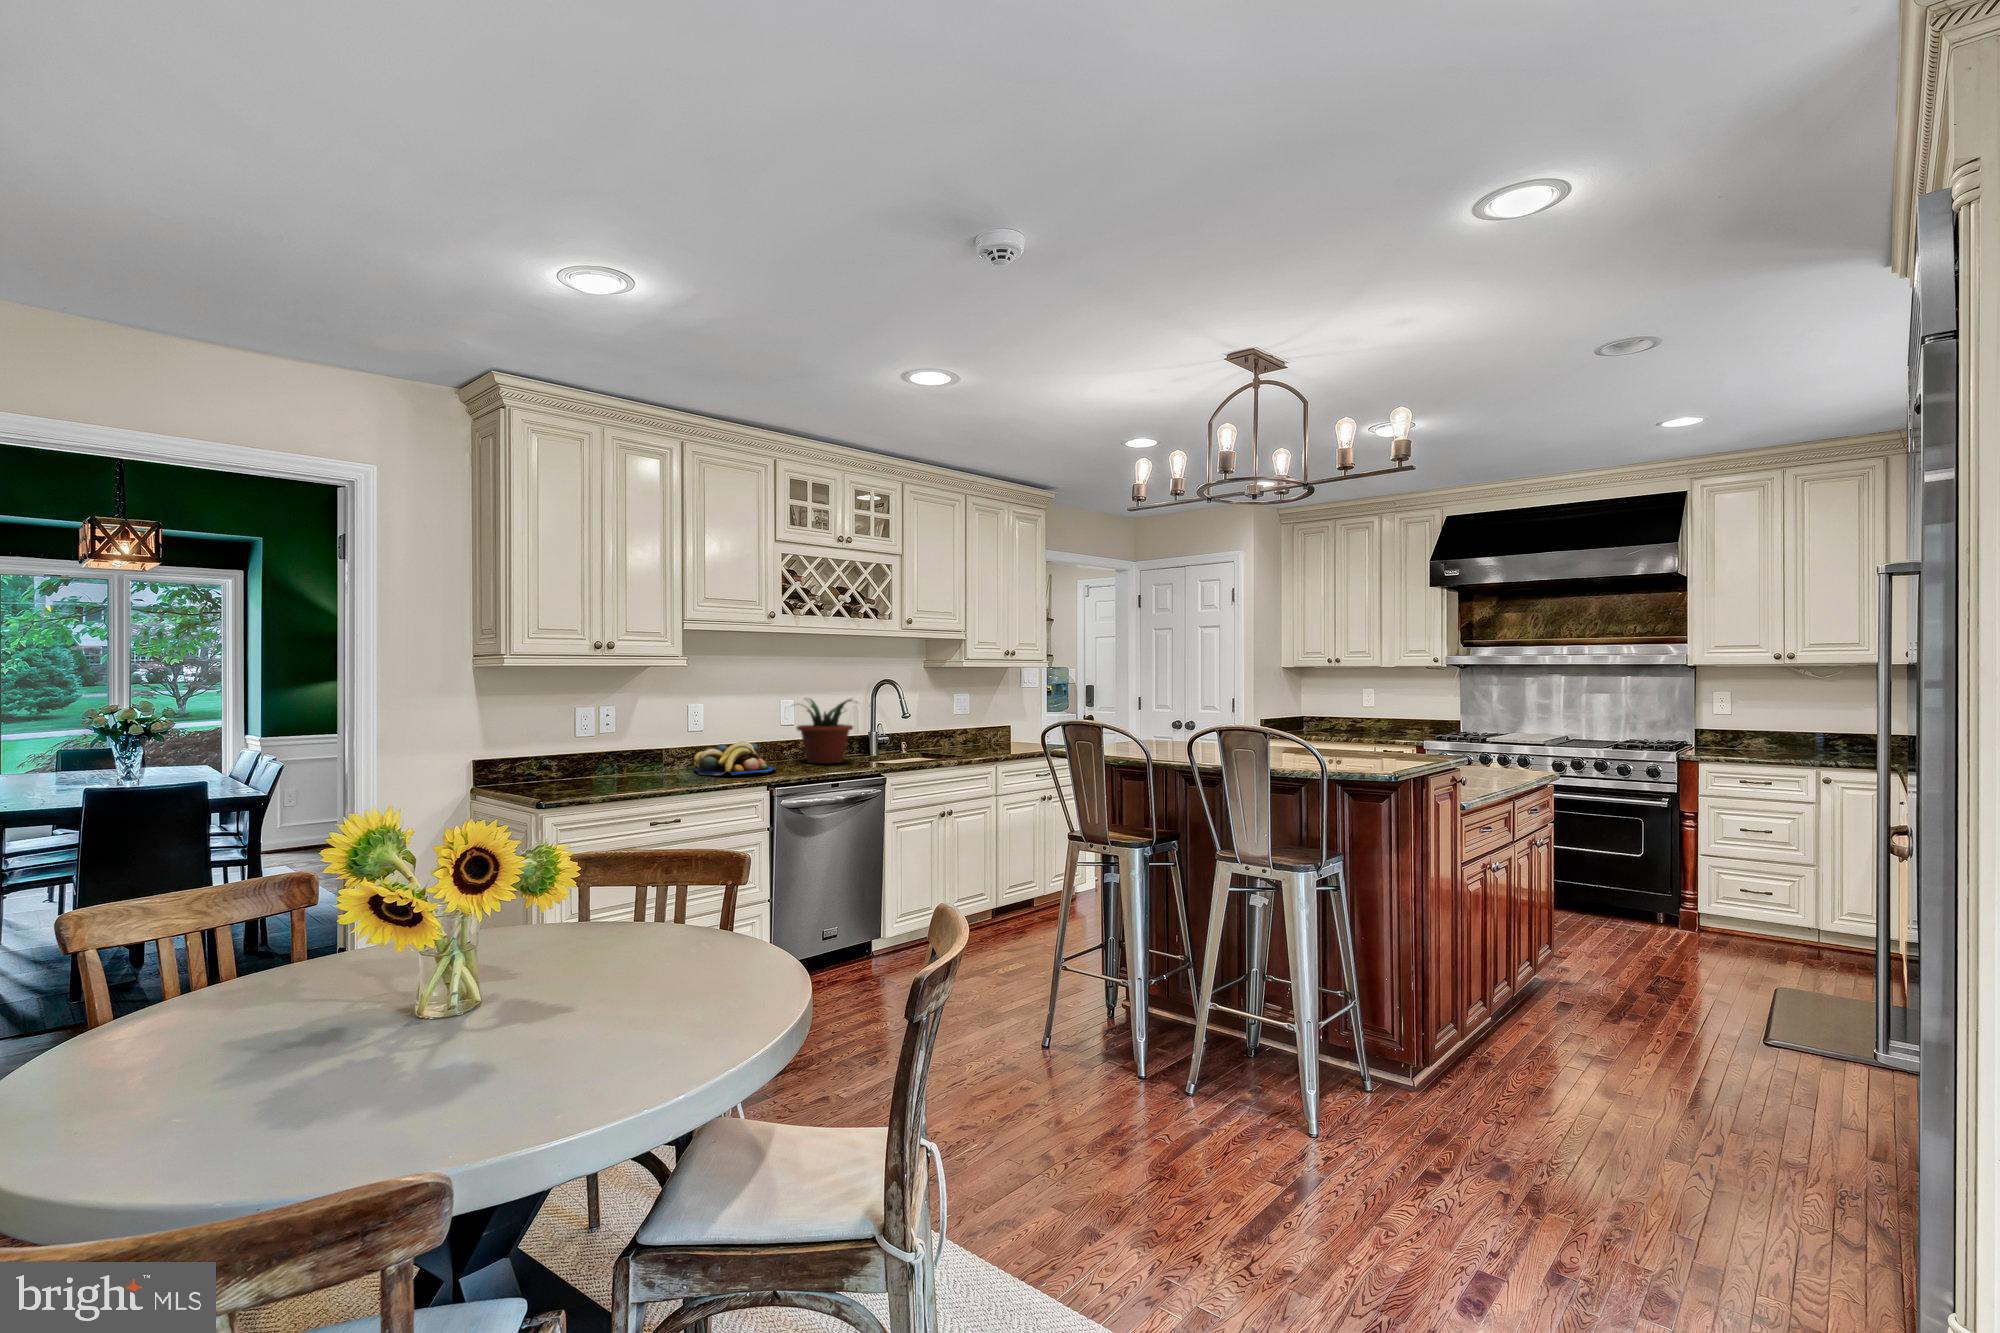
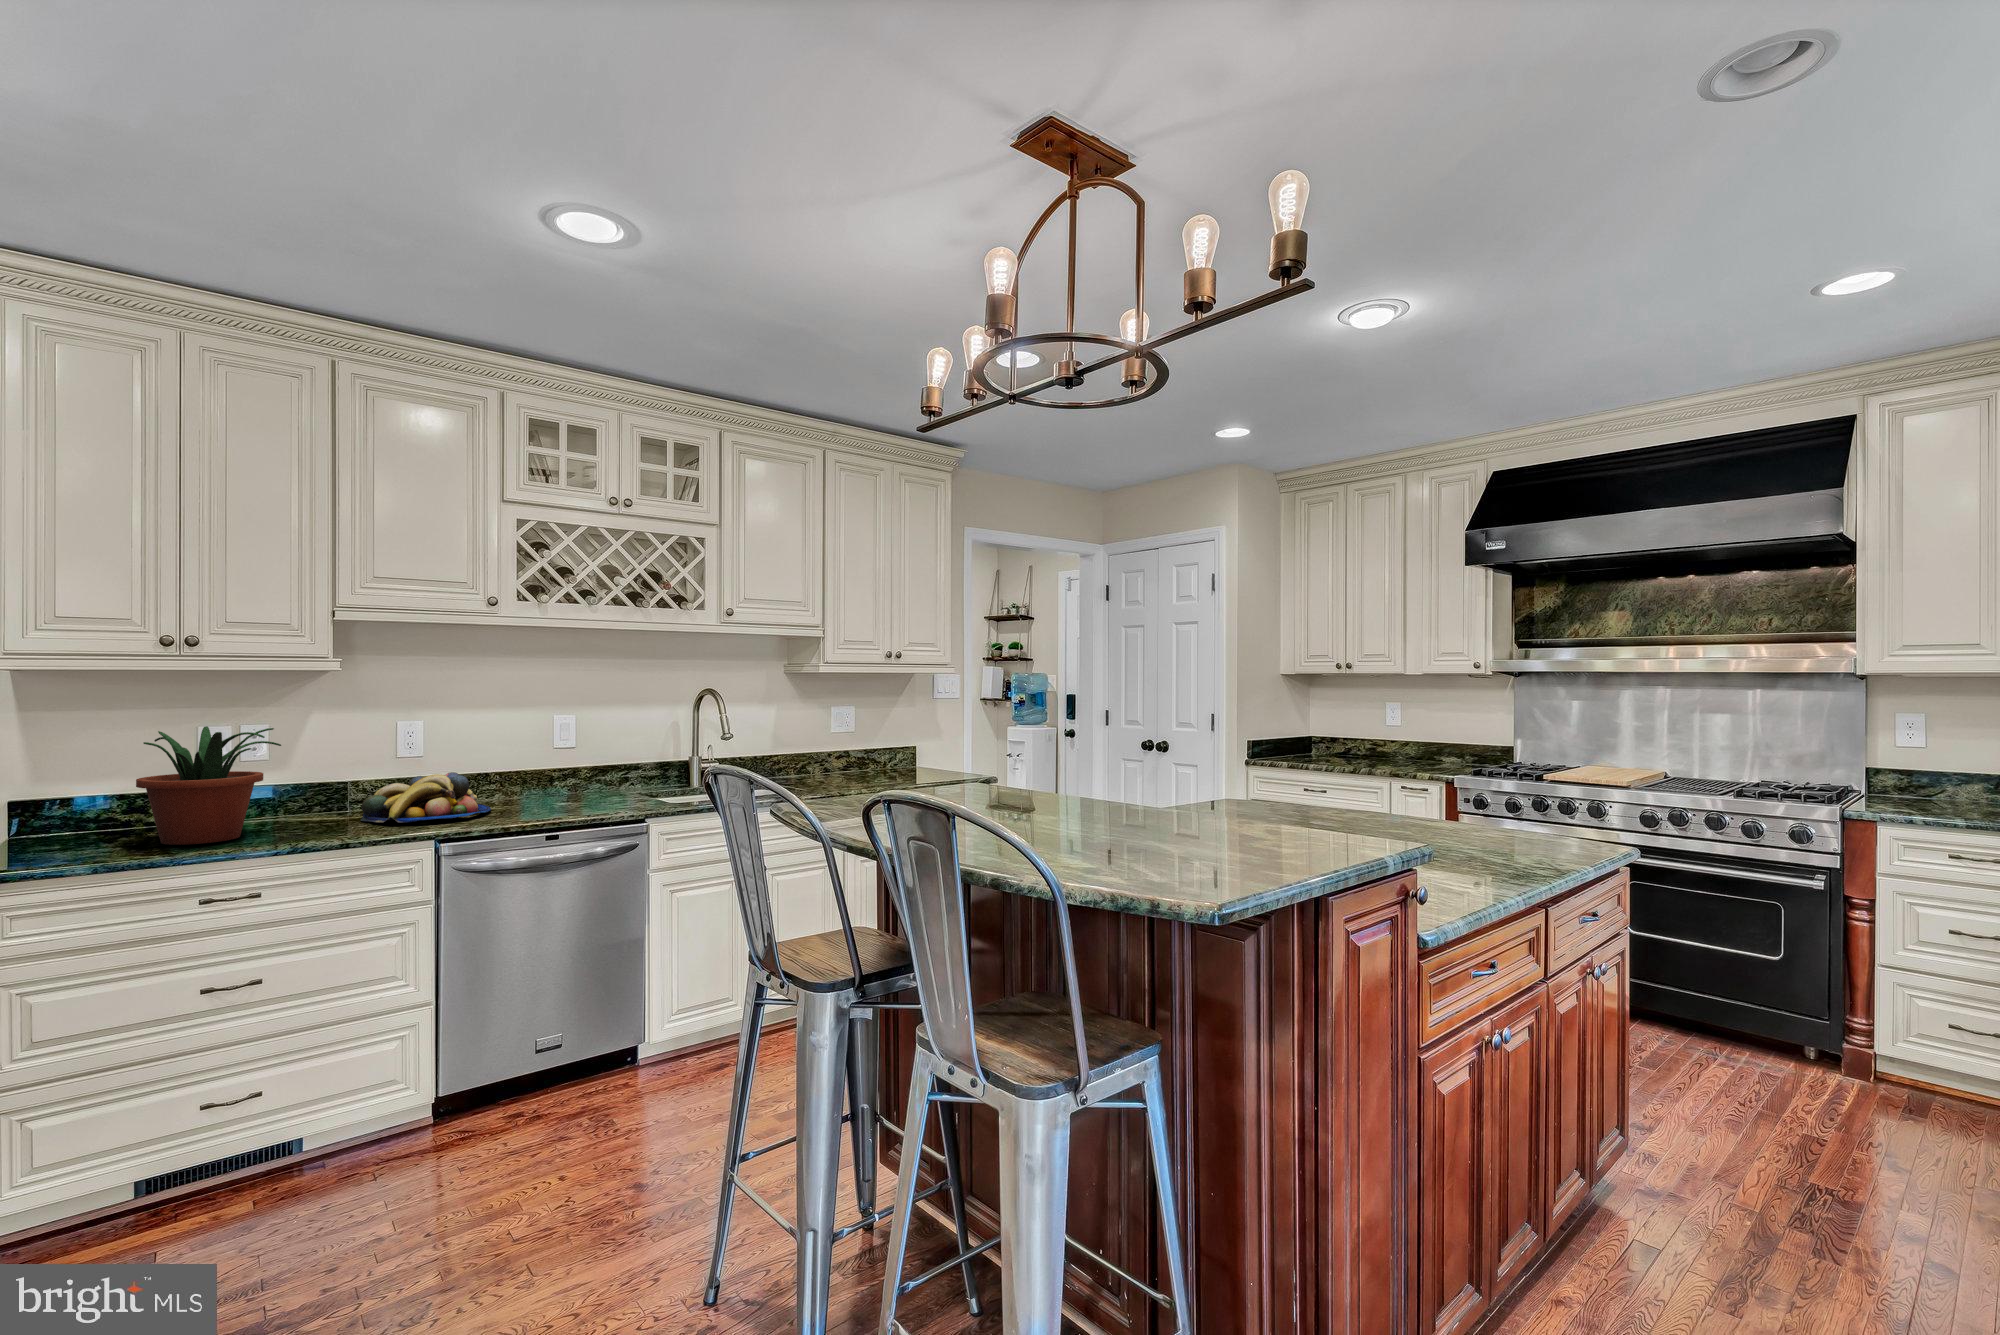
potted plant: present [797,699,853,764] -> present [136,726,281,845]

